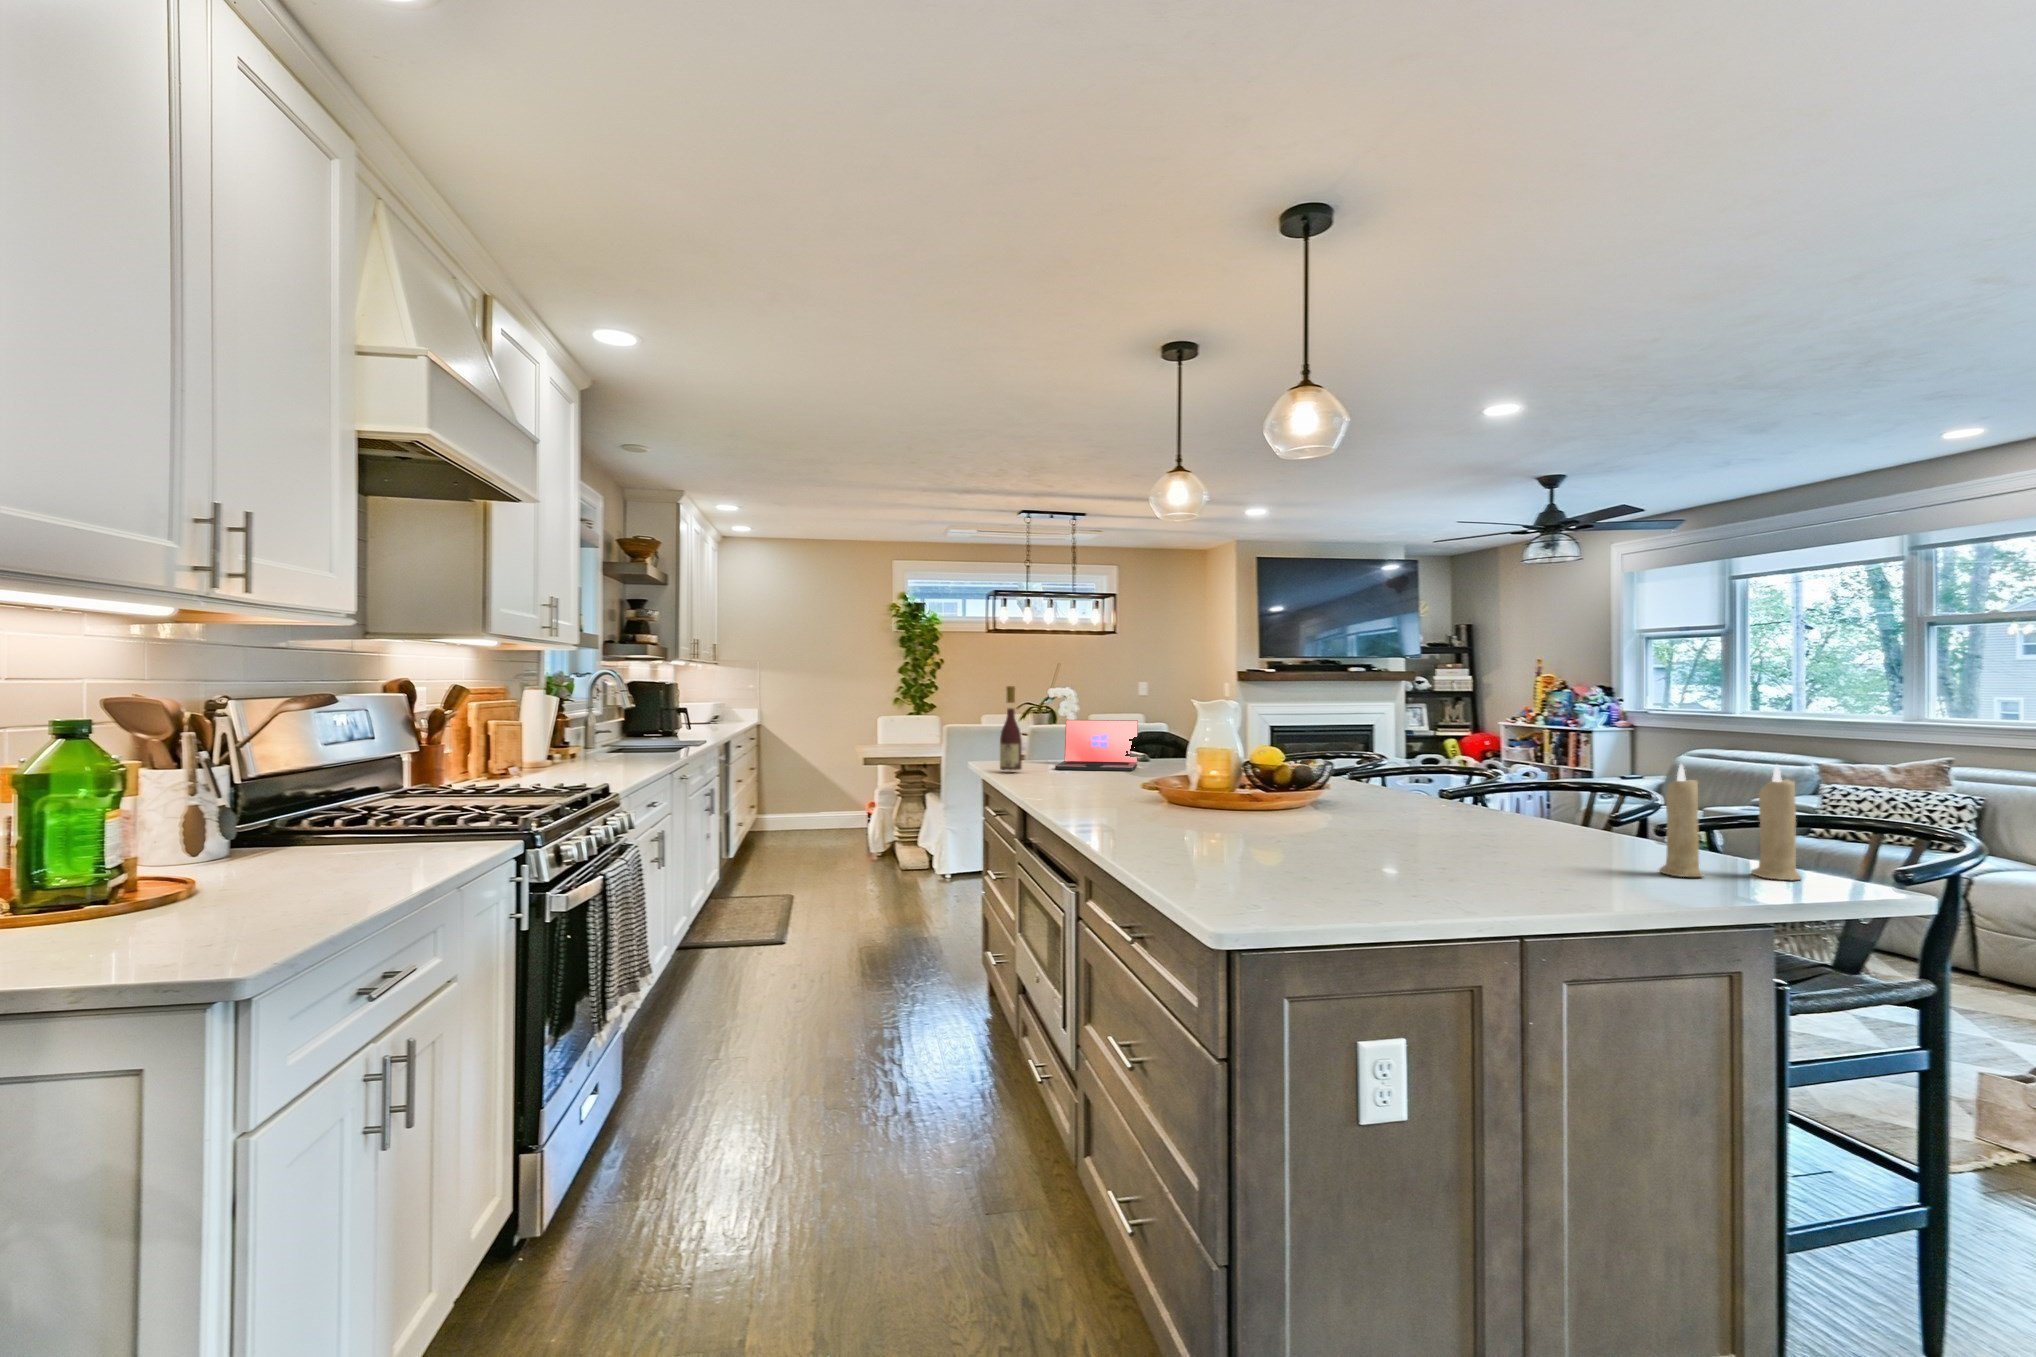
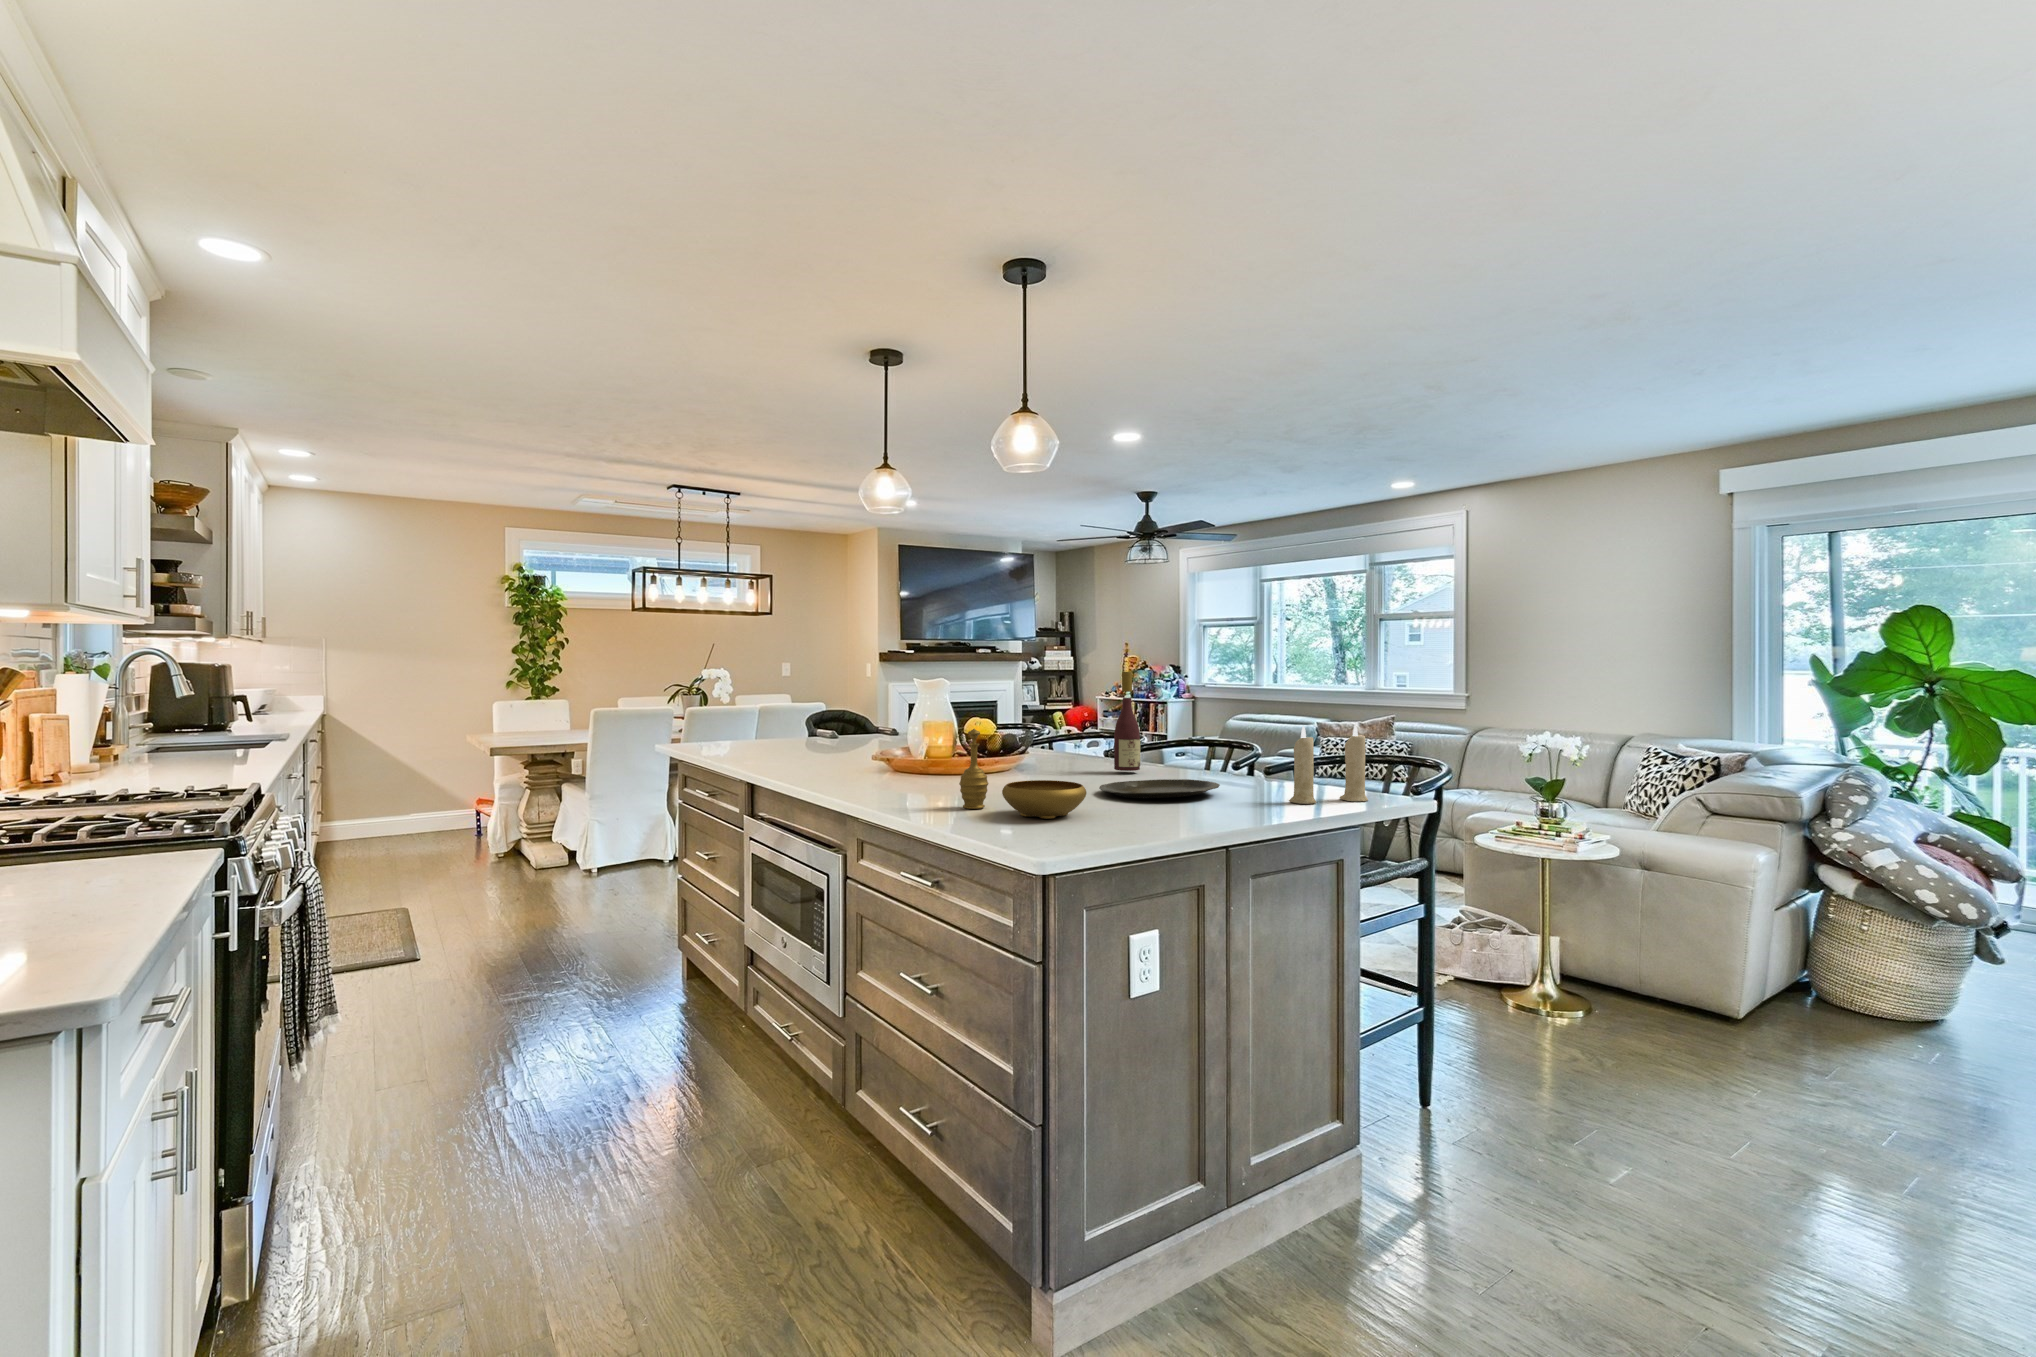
wine bottle: present [1000,686,1022,770] -> present [1114,672,1140,771]
laptop: present [1055,720,1138,771] -> none [762,702,839,750]
decorative bowl: none [1184,752,1334,870] -> present [959,729,1086,819]
plate: none [1379,827,1554,852] -> present [1099,779,1220,798]

